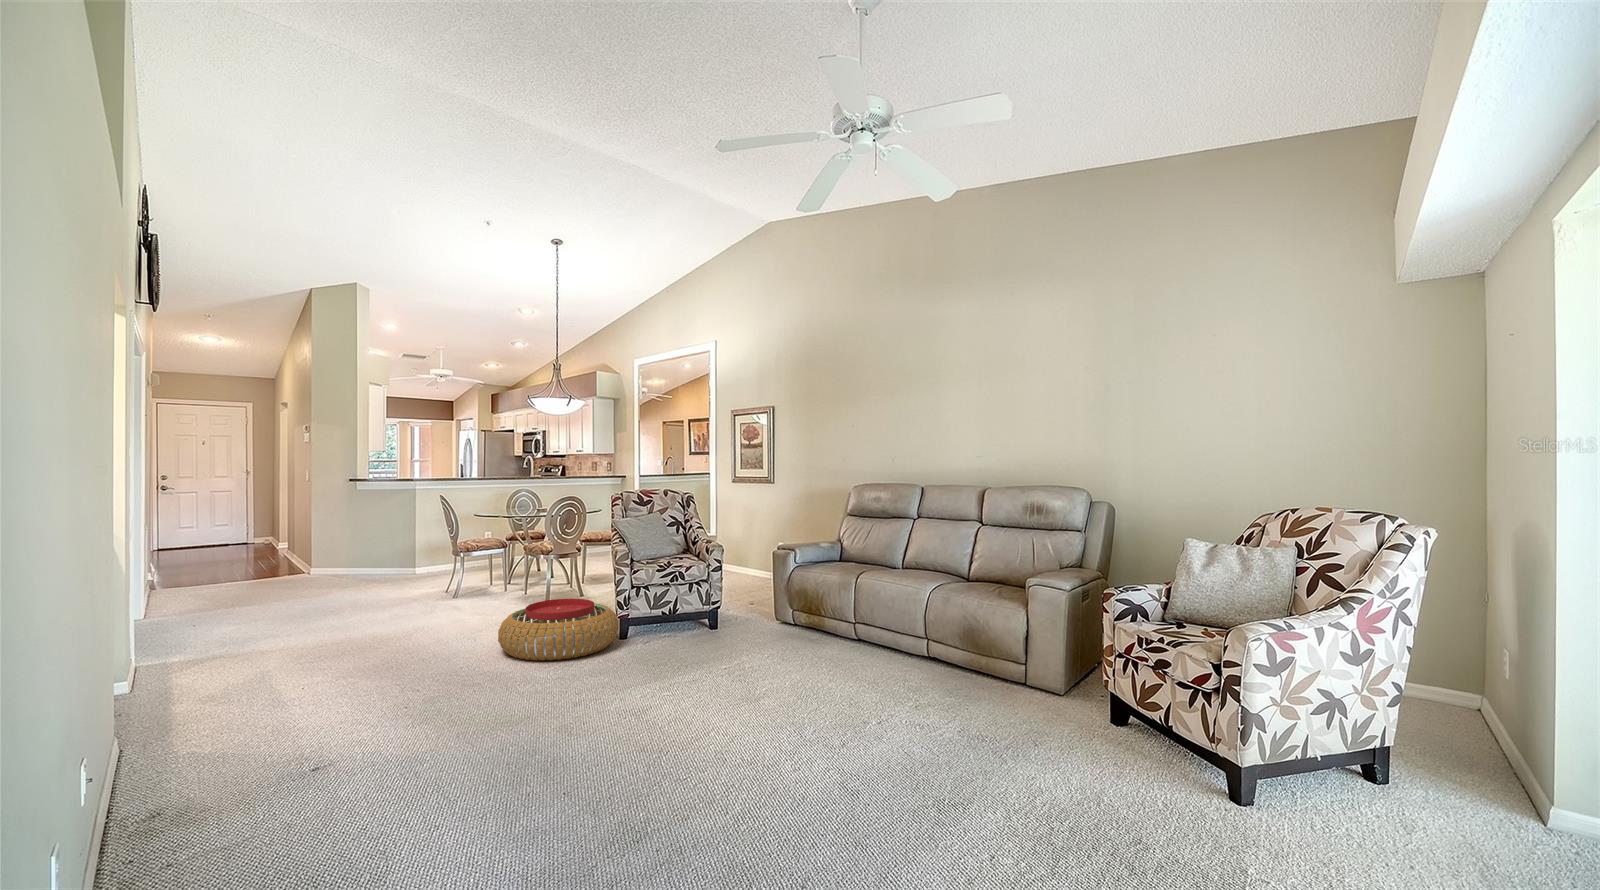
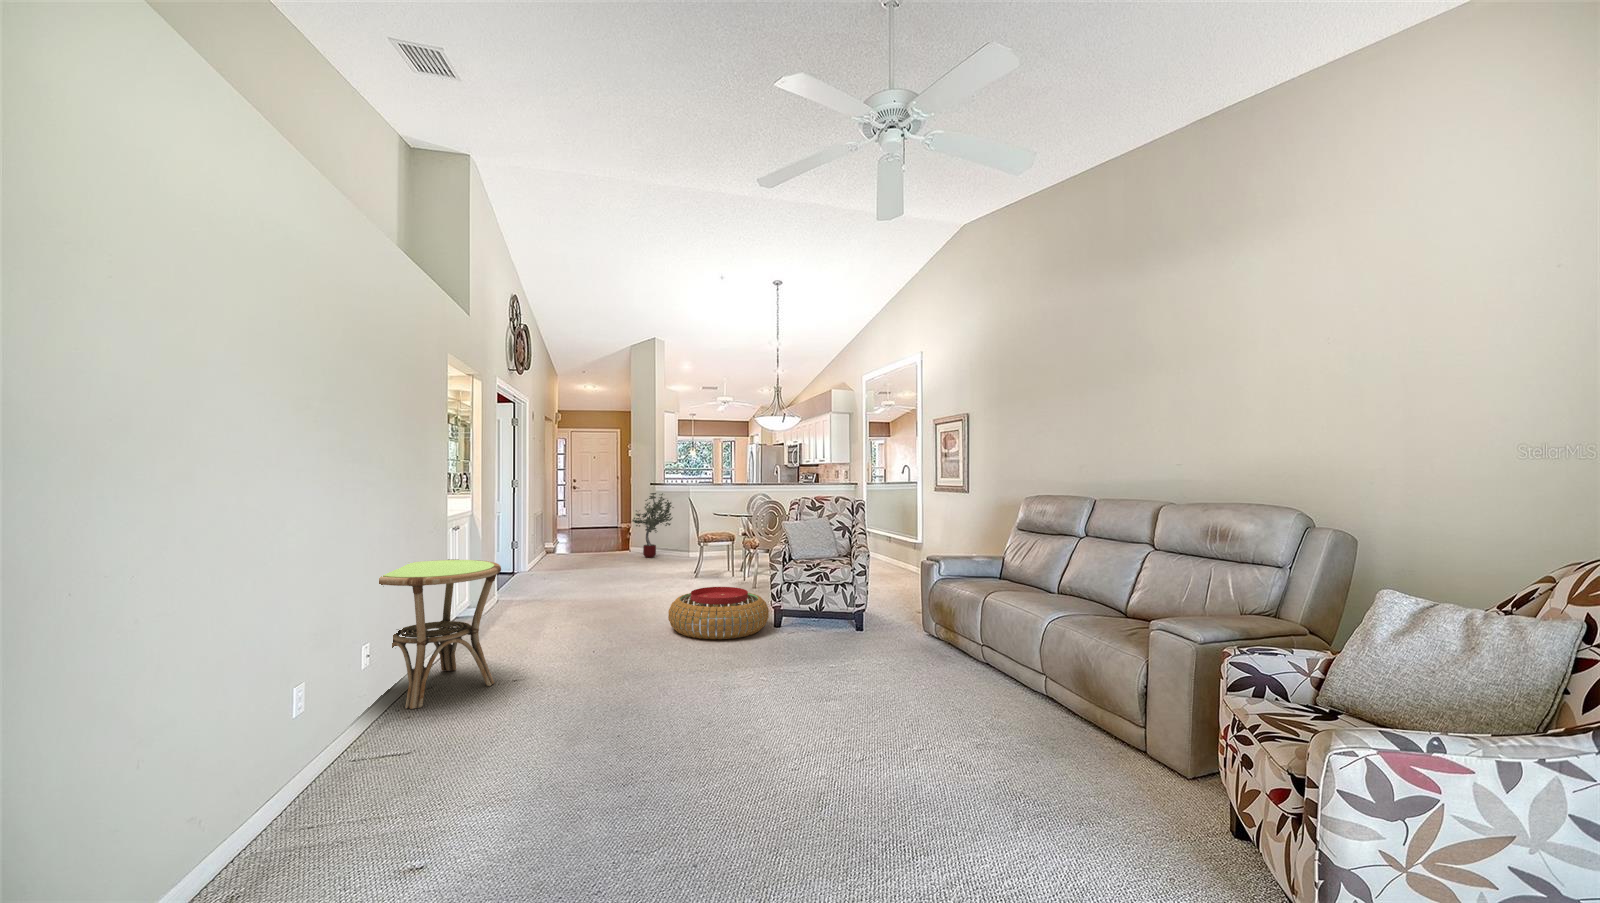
potted tree: none [334,497,402,580] -> present [632,493,674,558]
side table: none [119,597,345,818] -> present [379,559,501,709]

